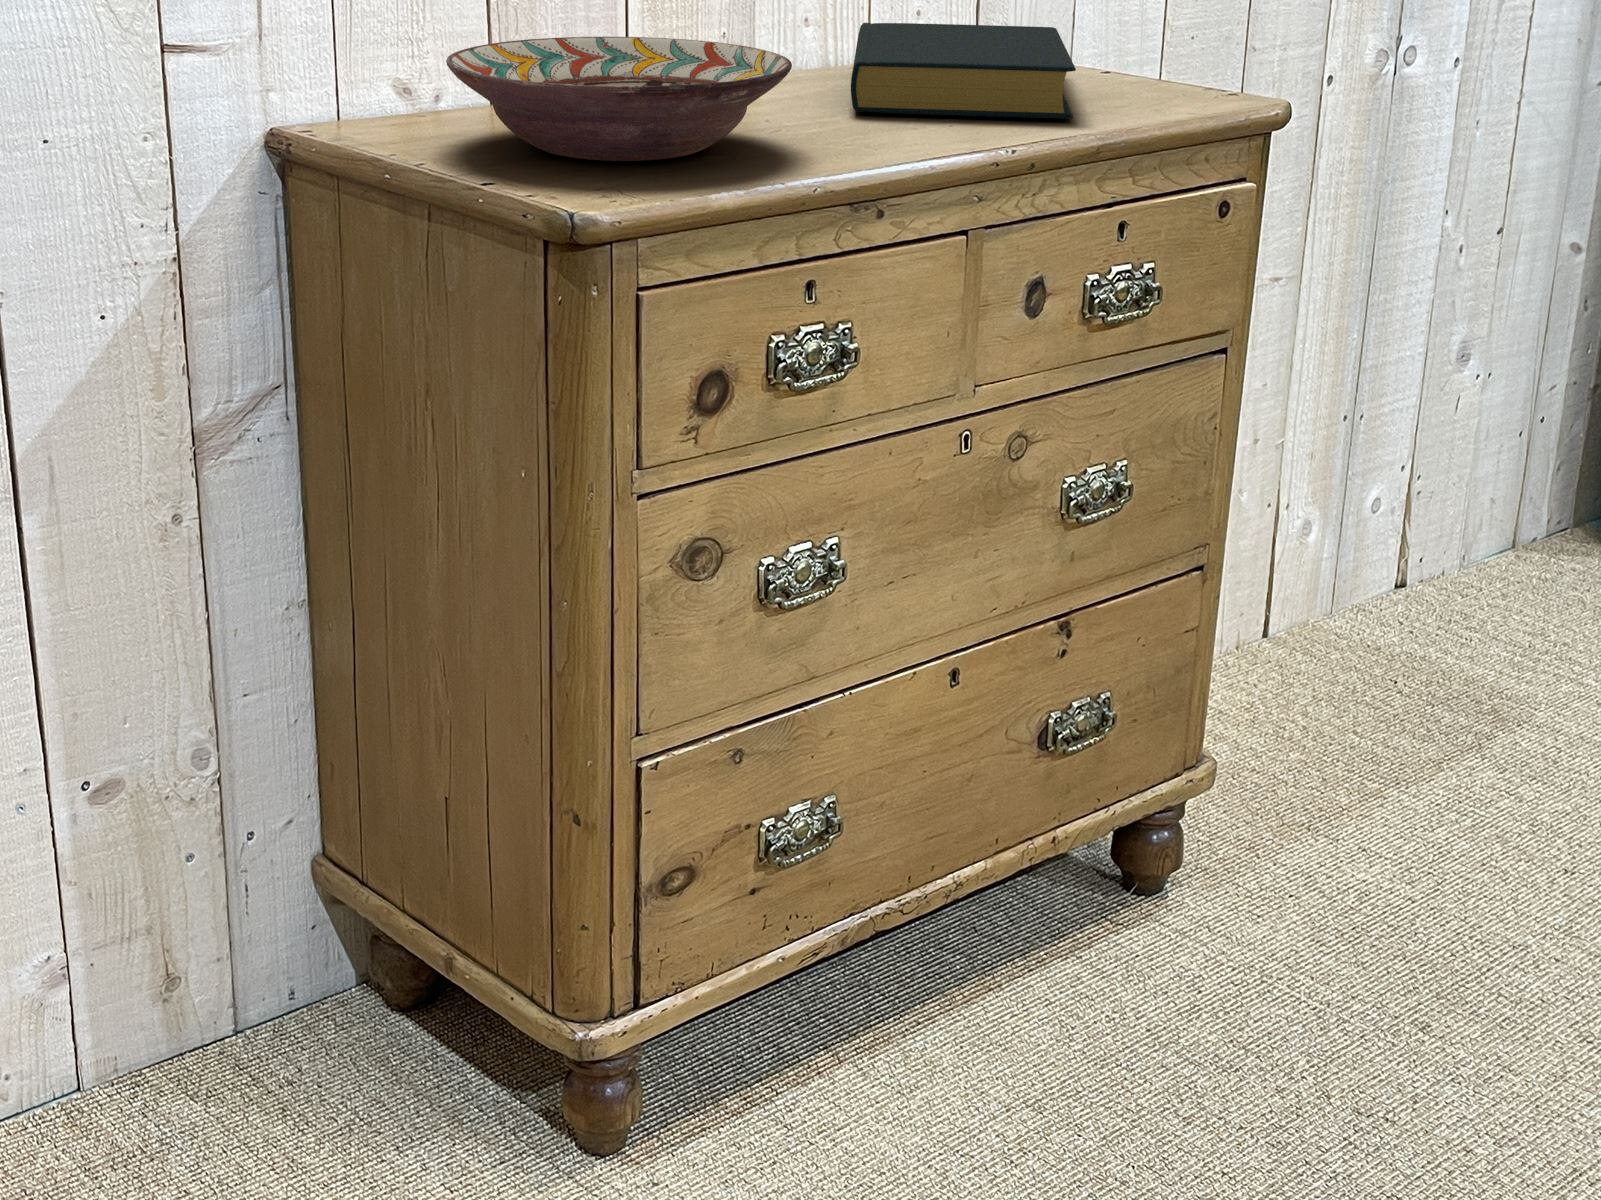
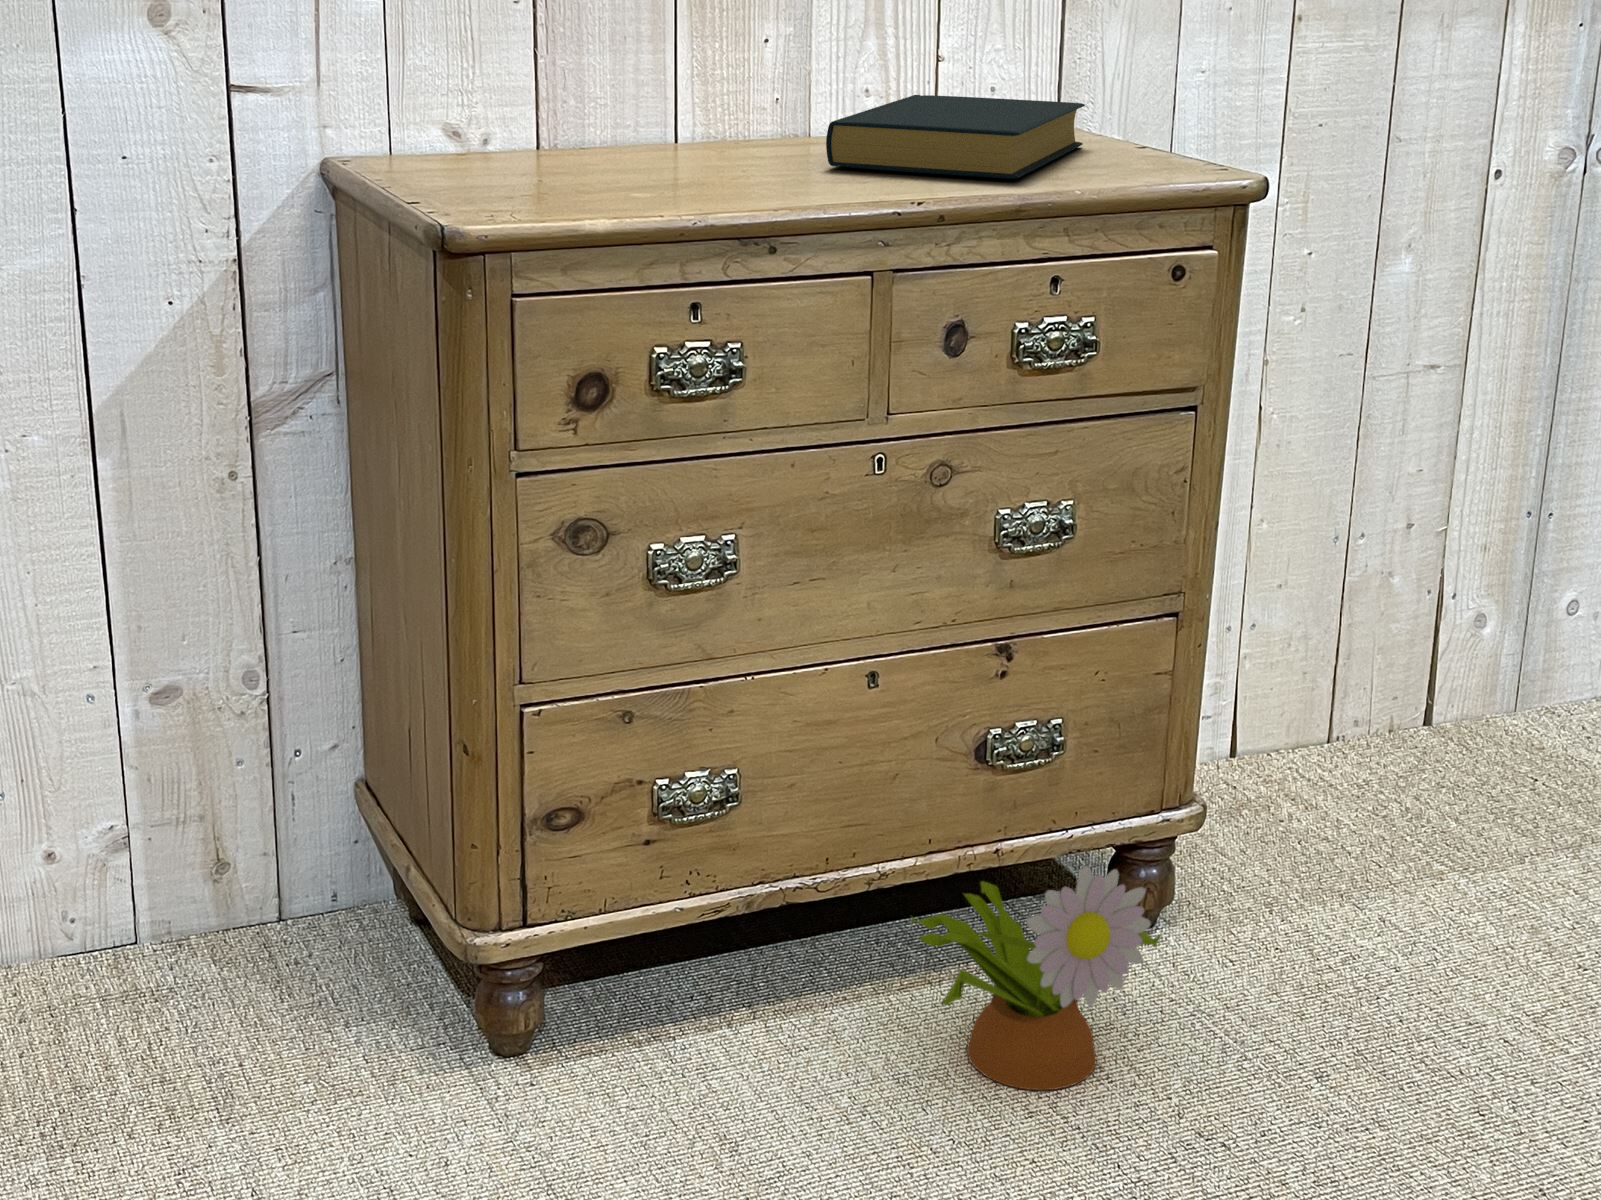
decorative bowl: present [446,37,792,161] -> none [425,91,722,191]
decorative plant: none [1009,849,1290,1091] -> present [912,866,1162,1090]

